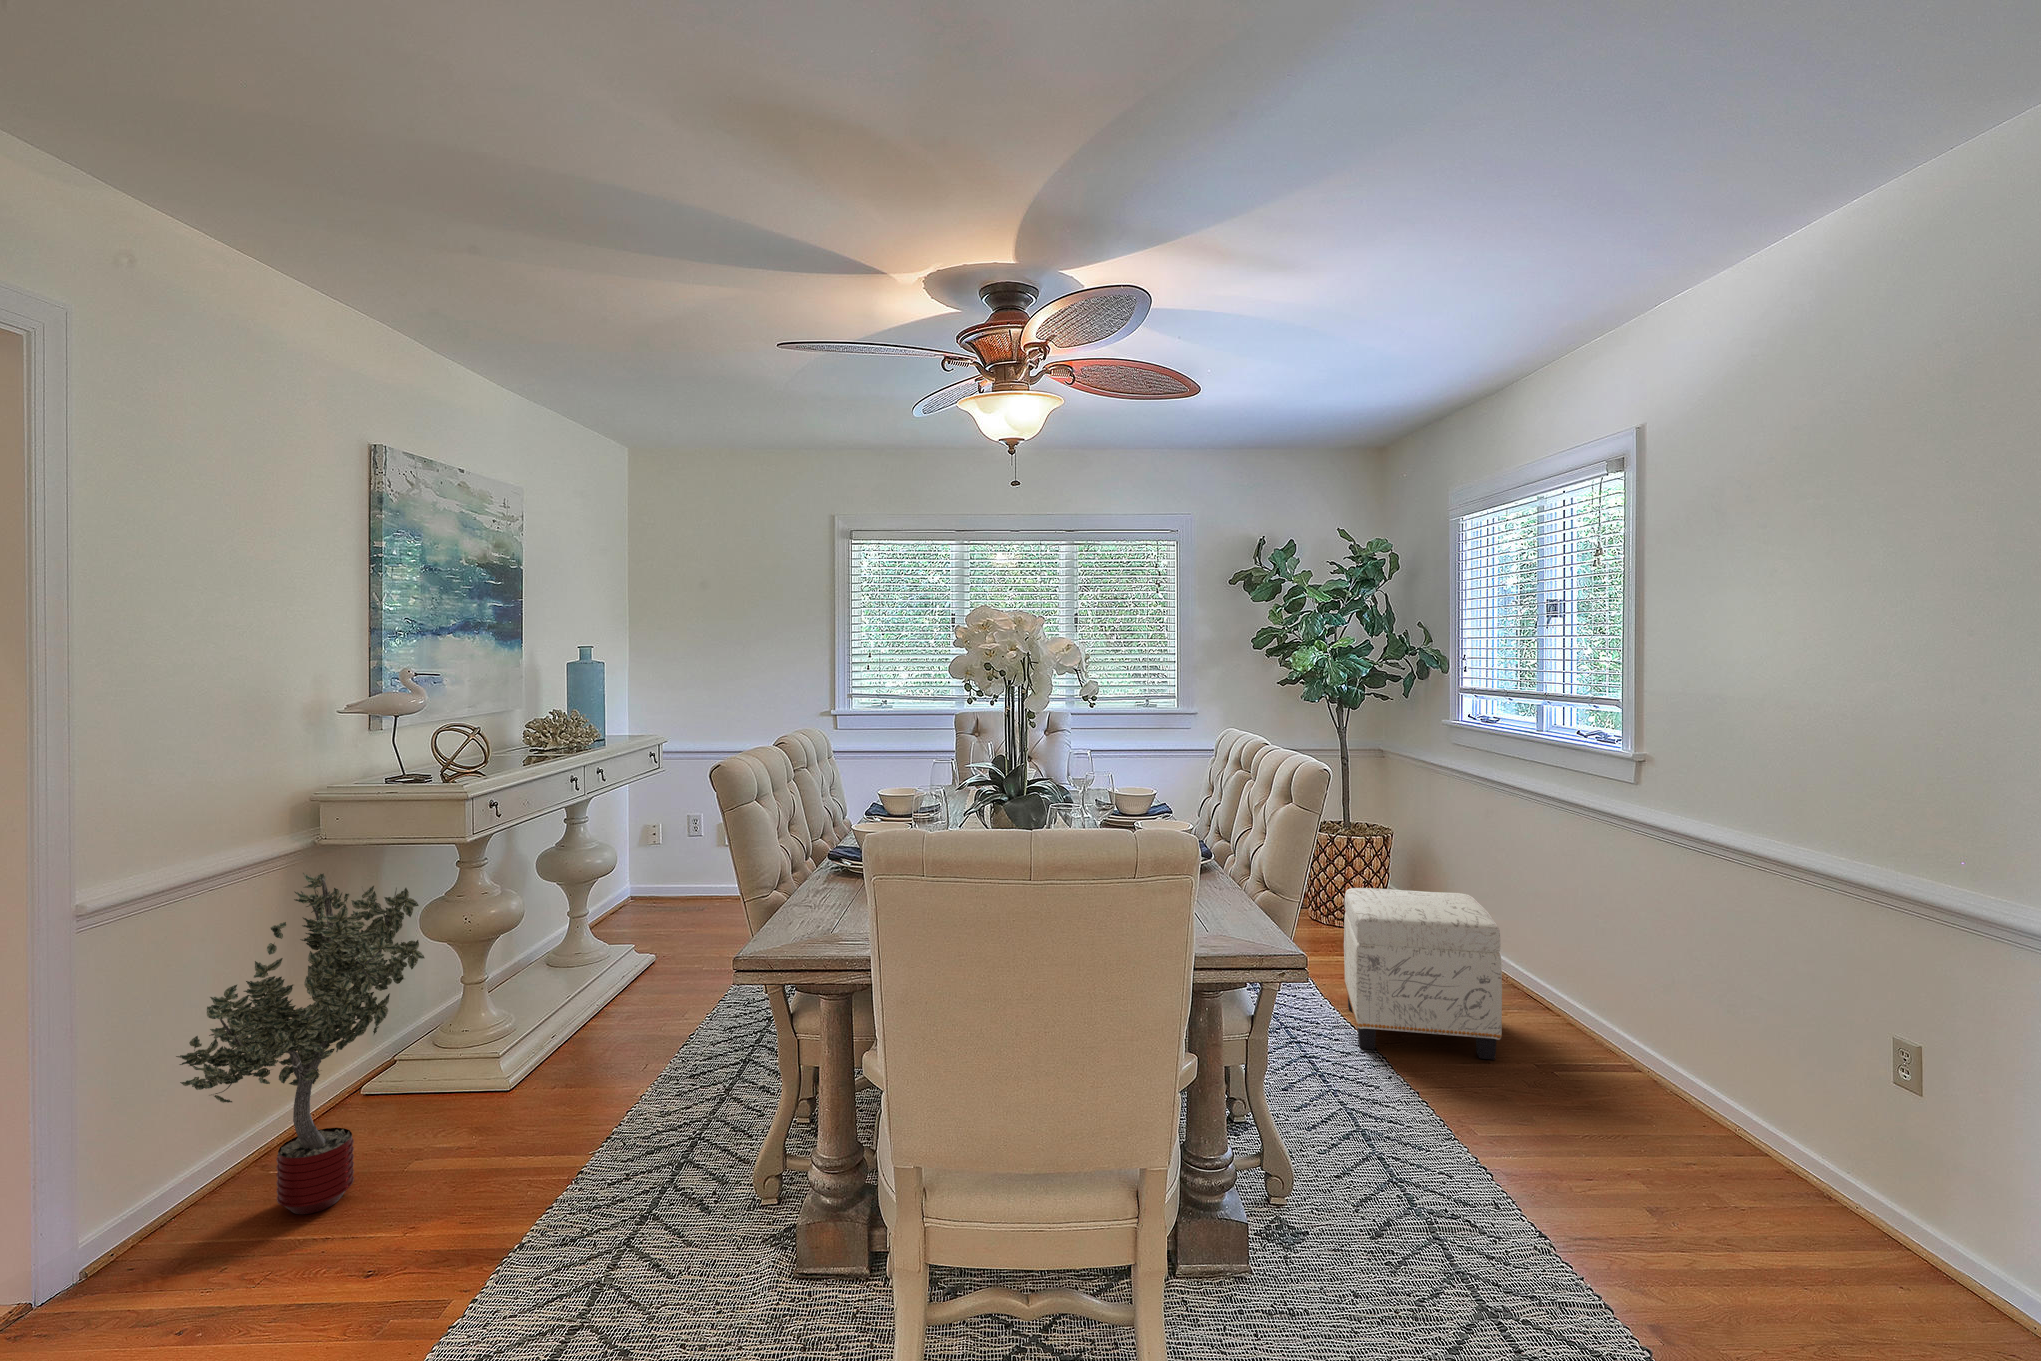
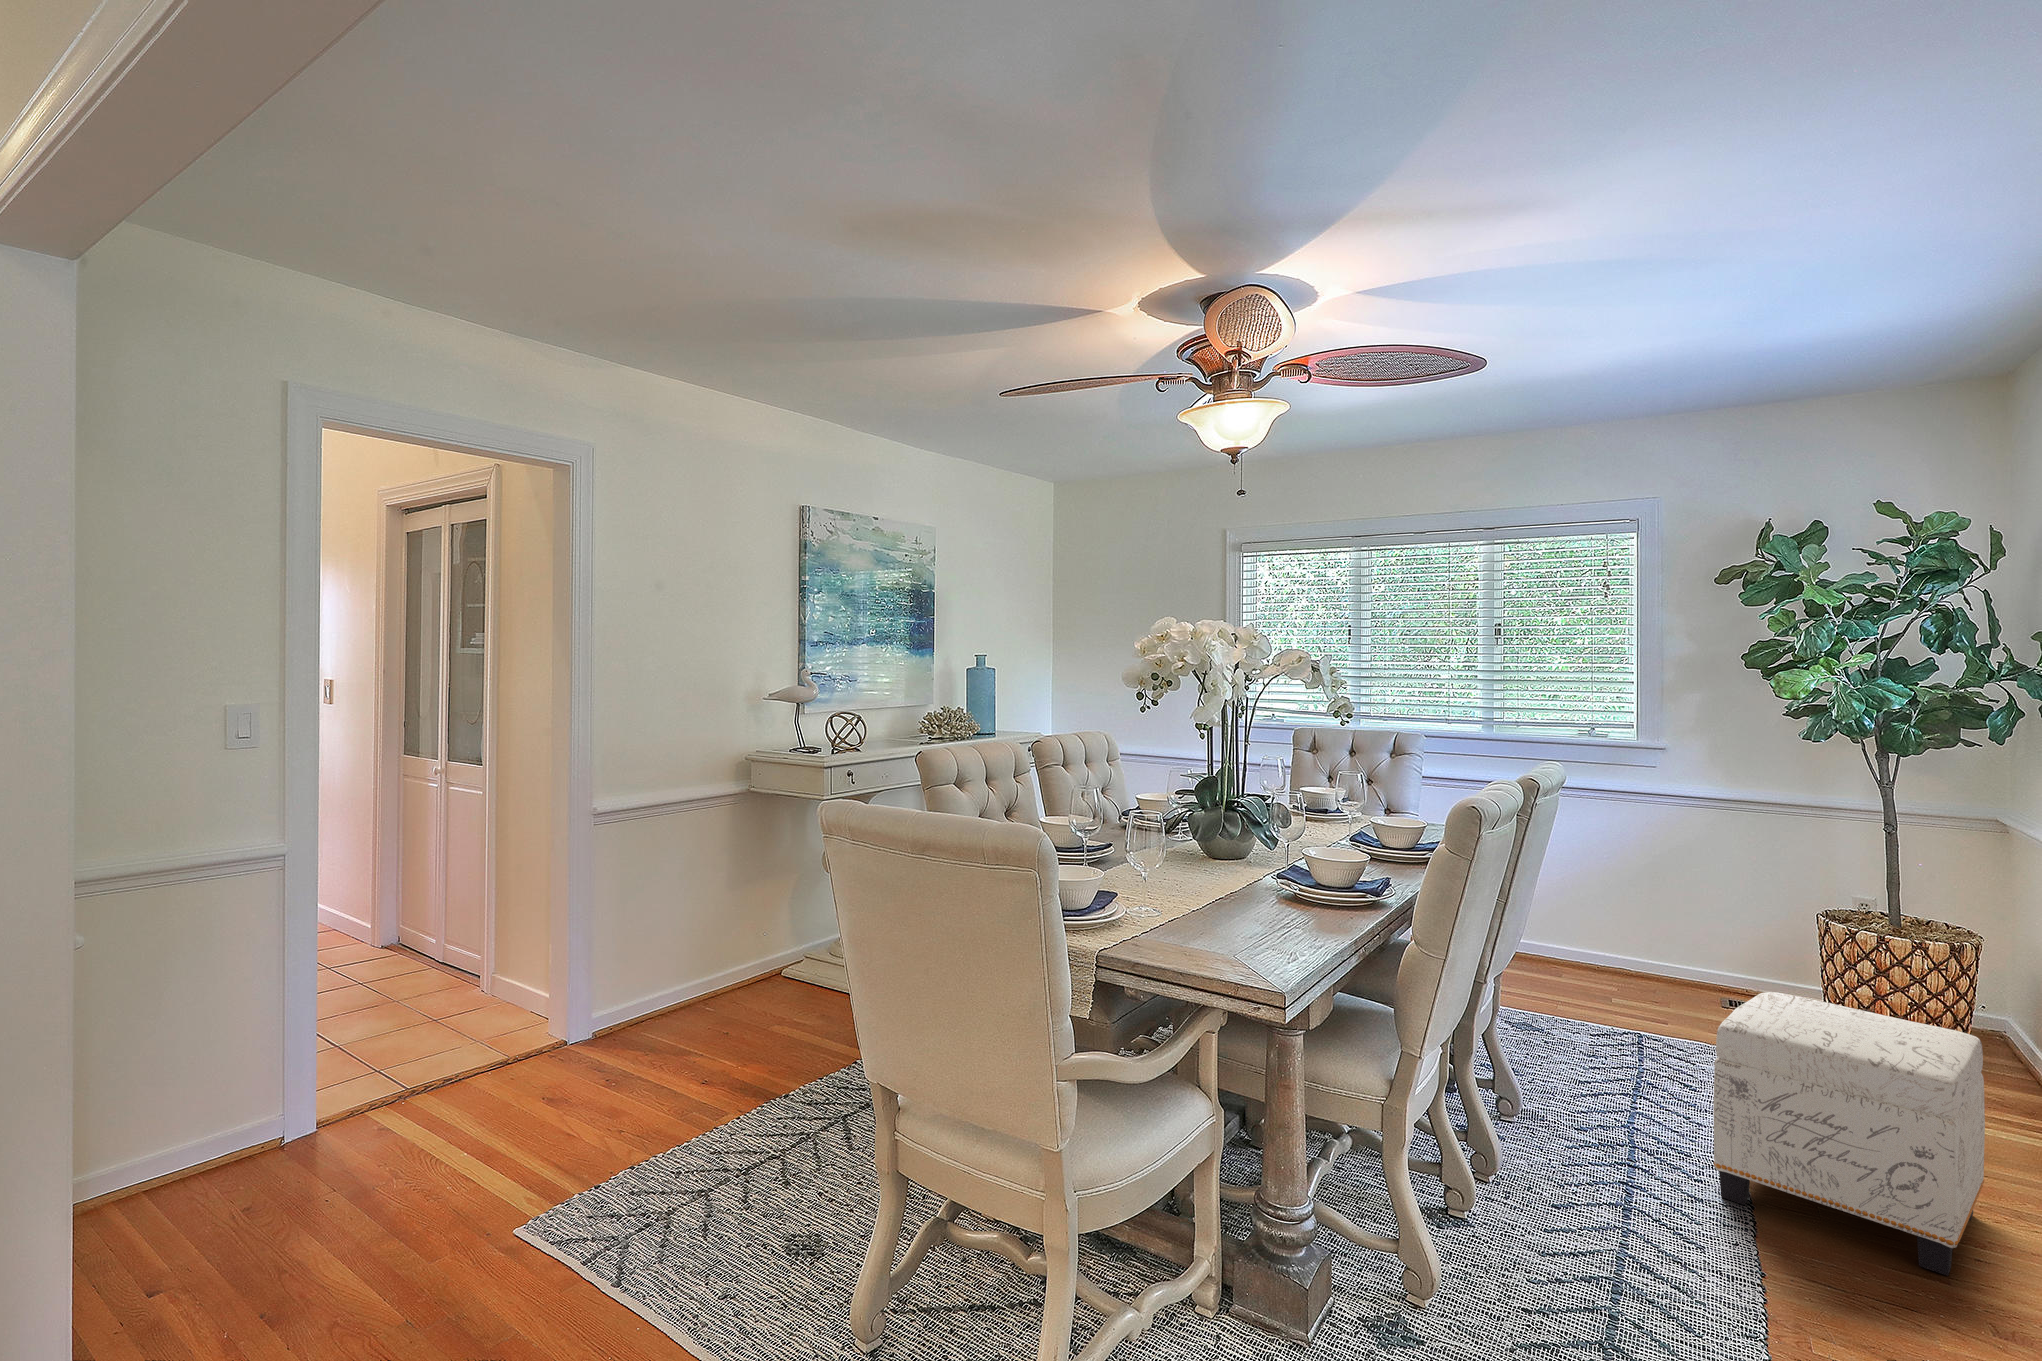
potted tree: present [176,873,424,1214] -> none [626,807,791,1041]

